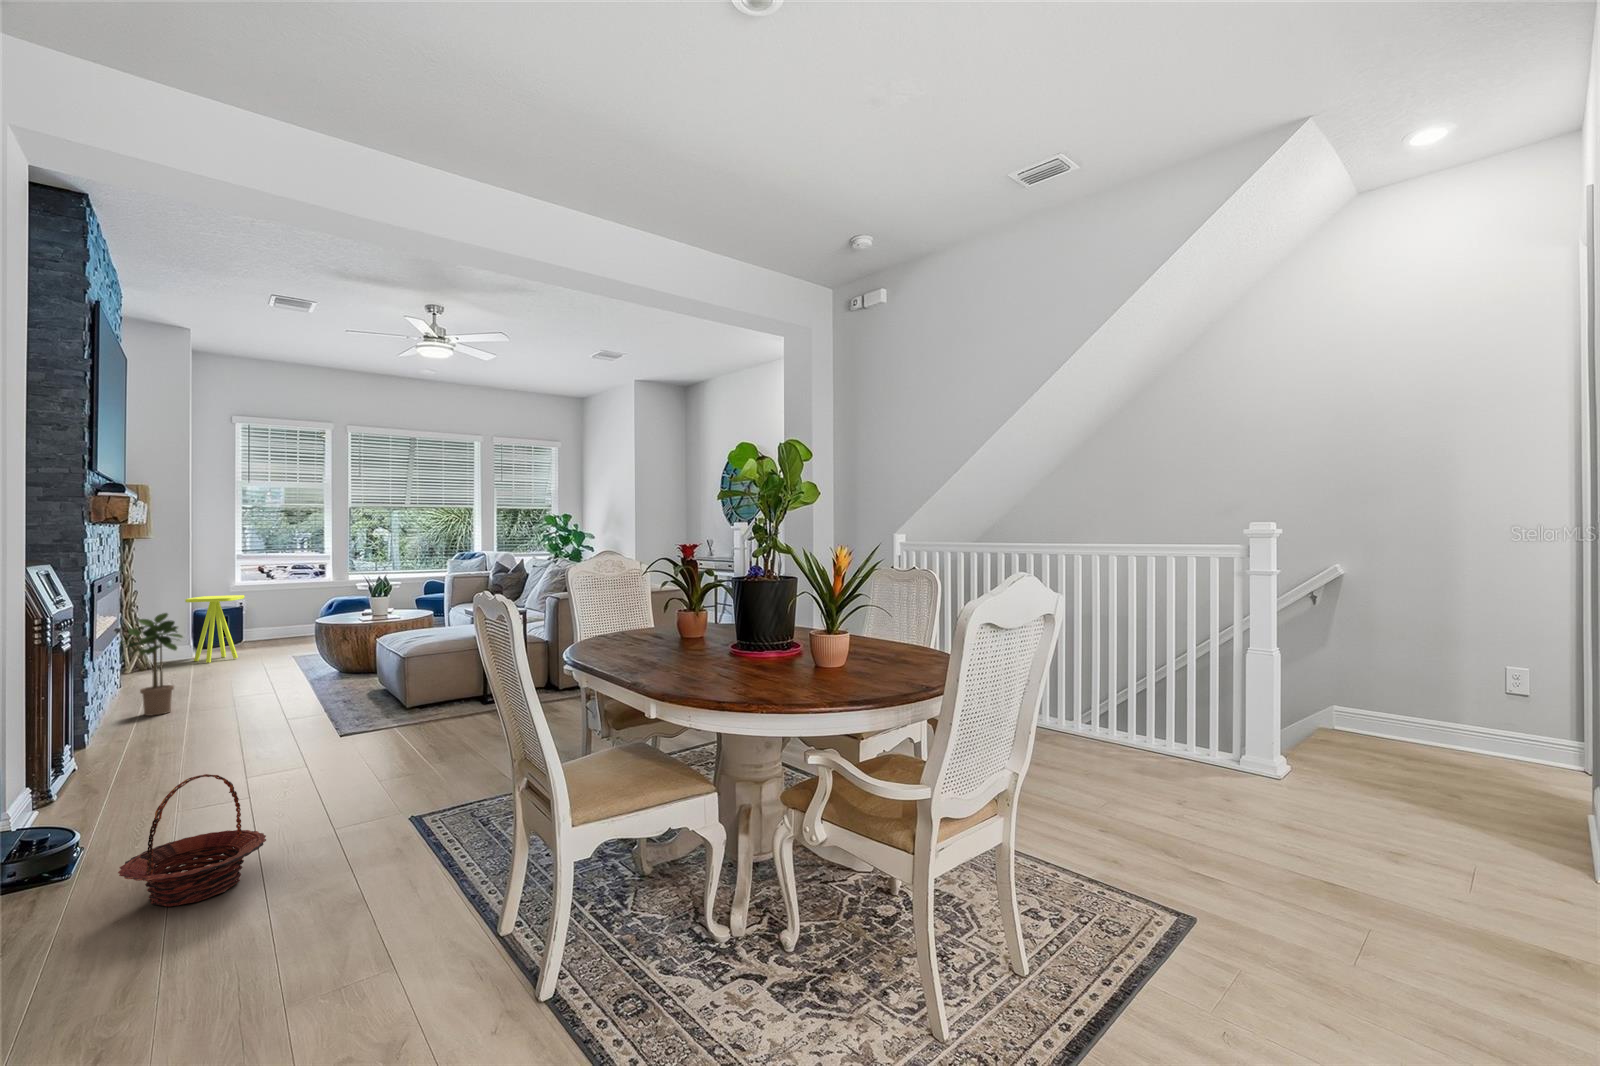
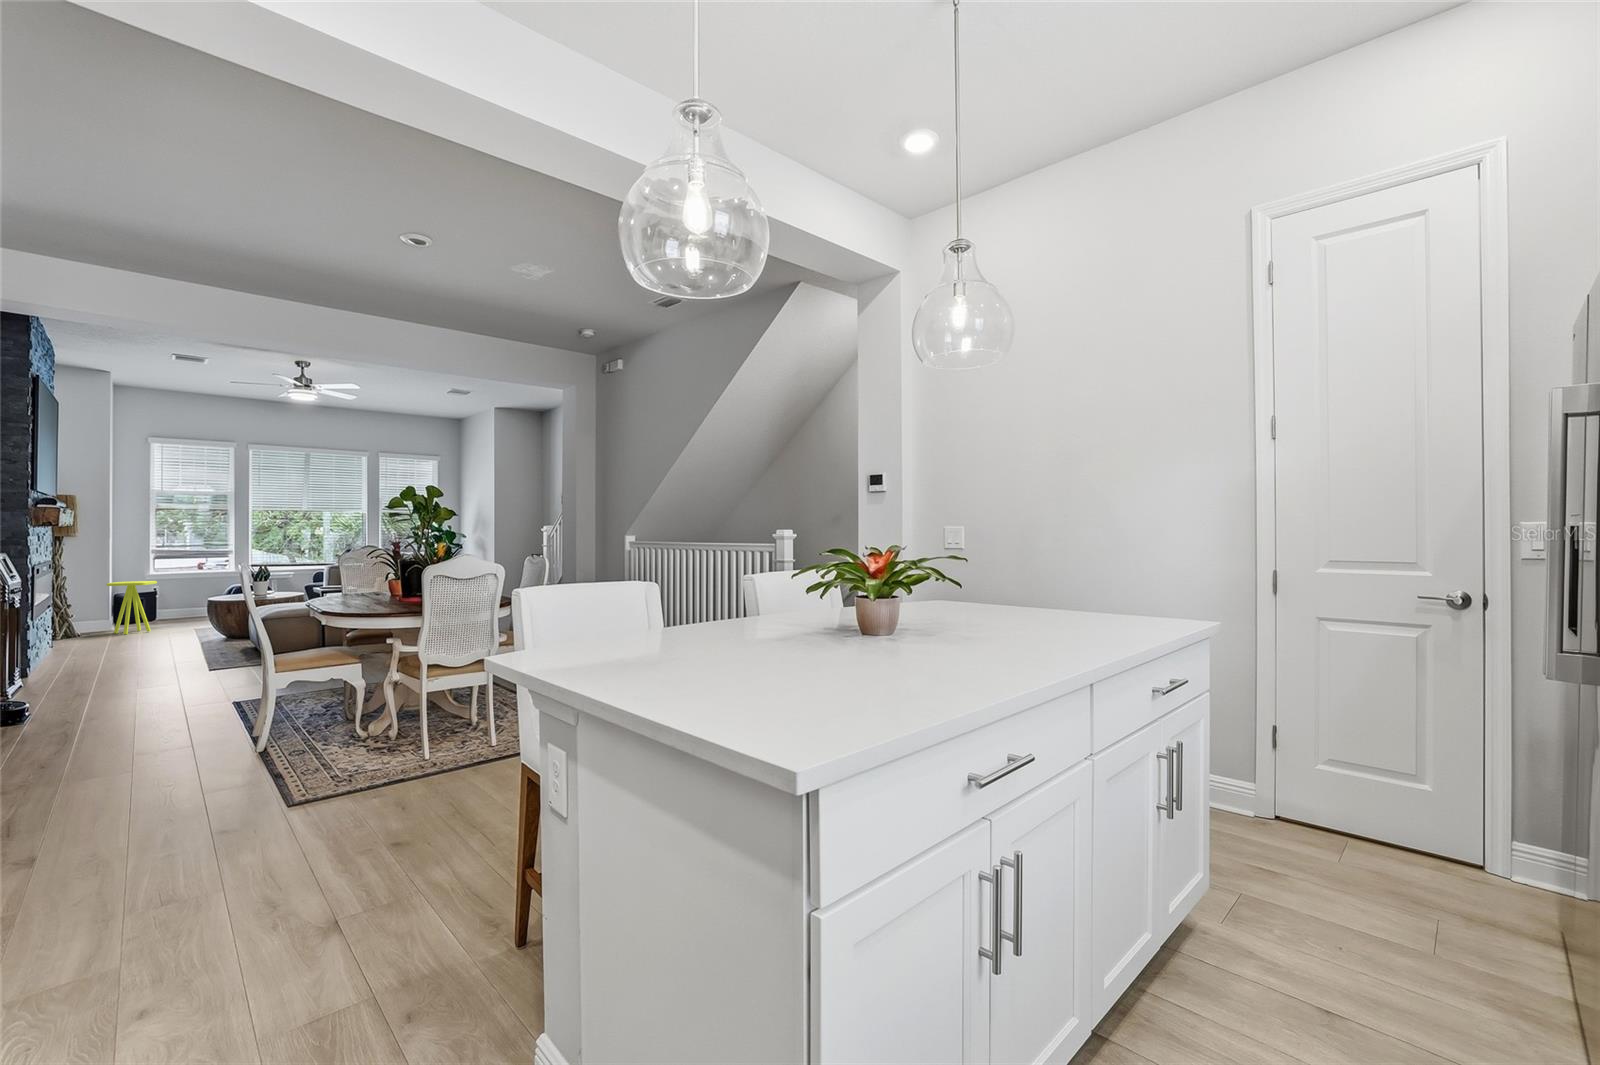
potted plant: present [120,613,182,716] -> none [49,591,101,665]
basket: present [118,774,266,906] -> none [51,672,141,741]

